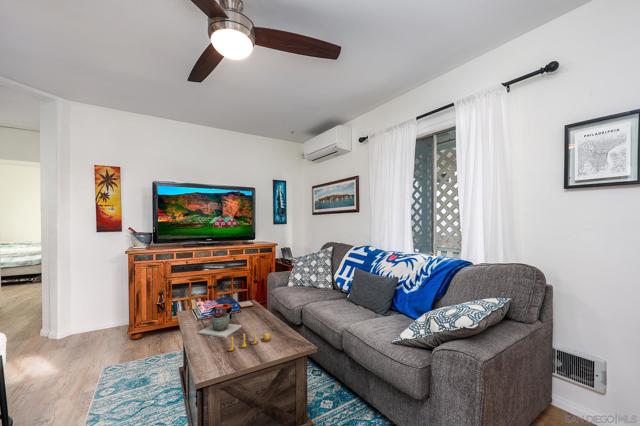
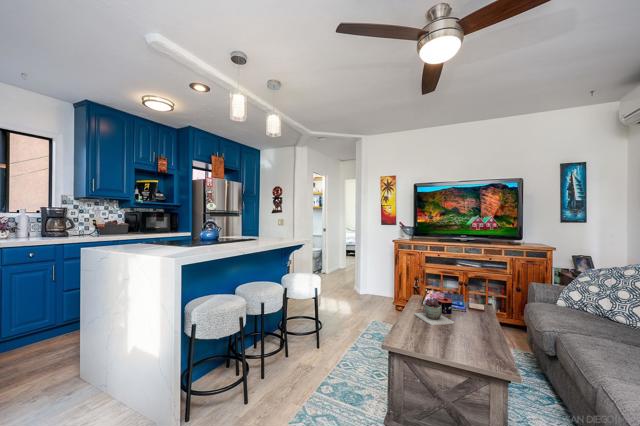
candle: present [227,333,271,351] -> none [423,323,472,345]

